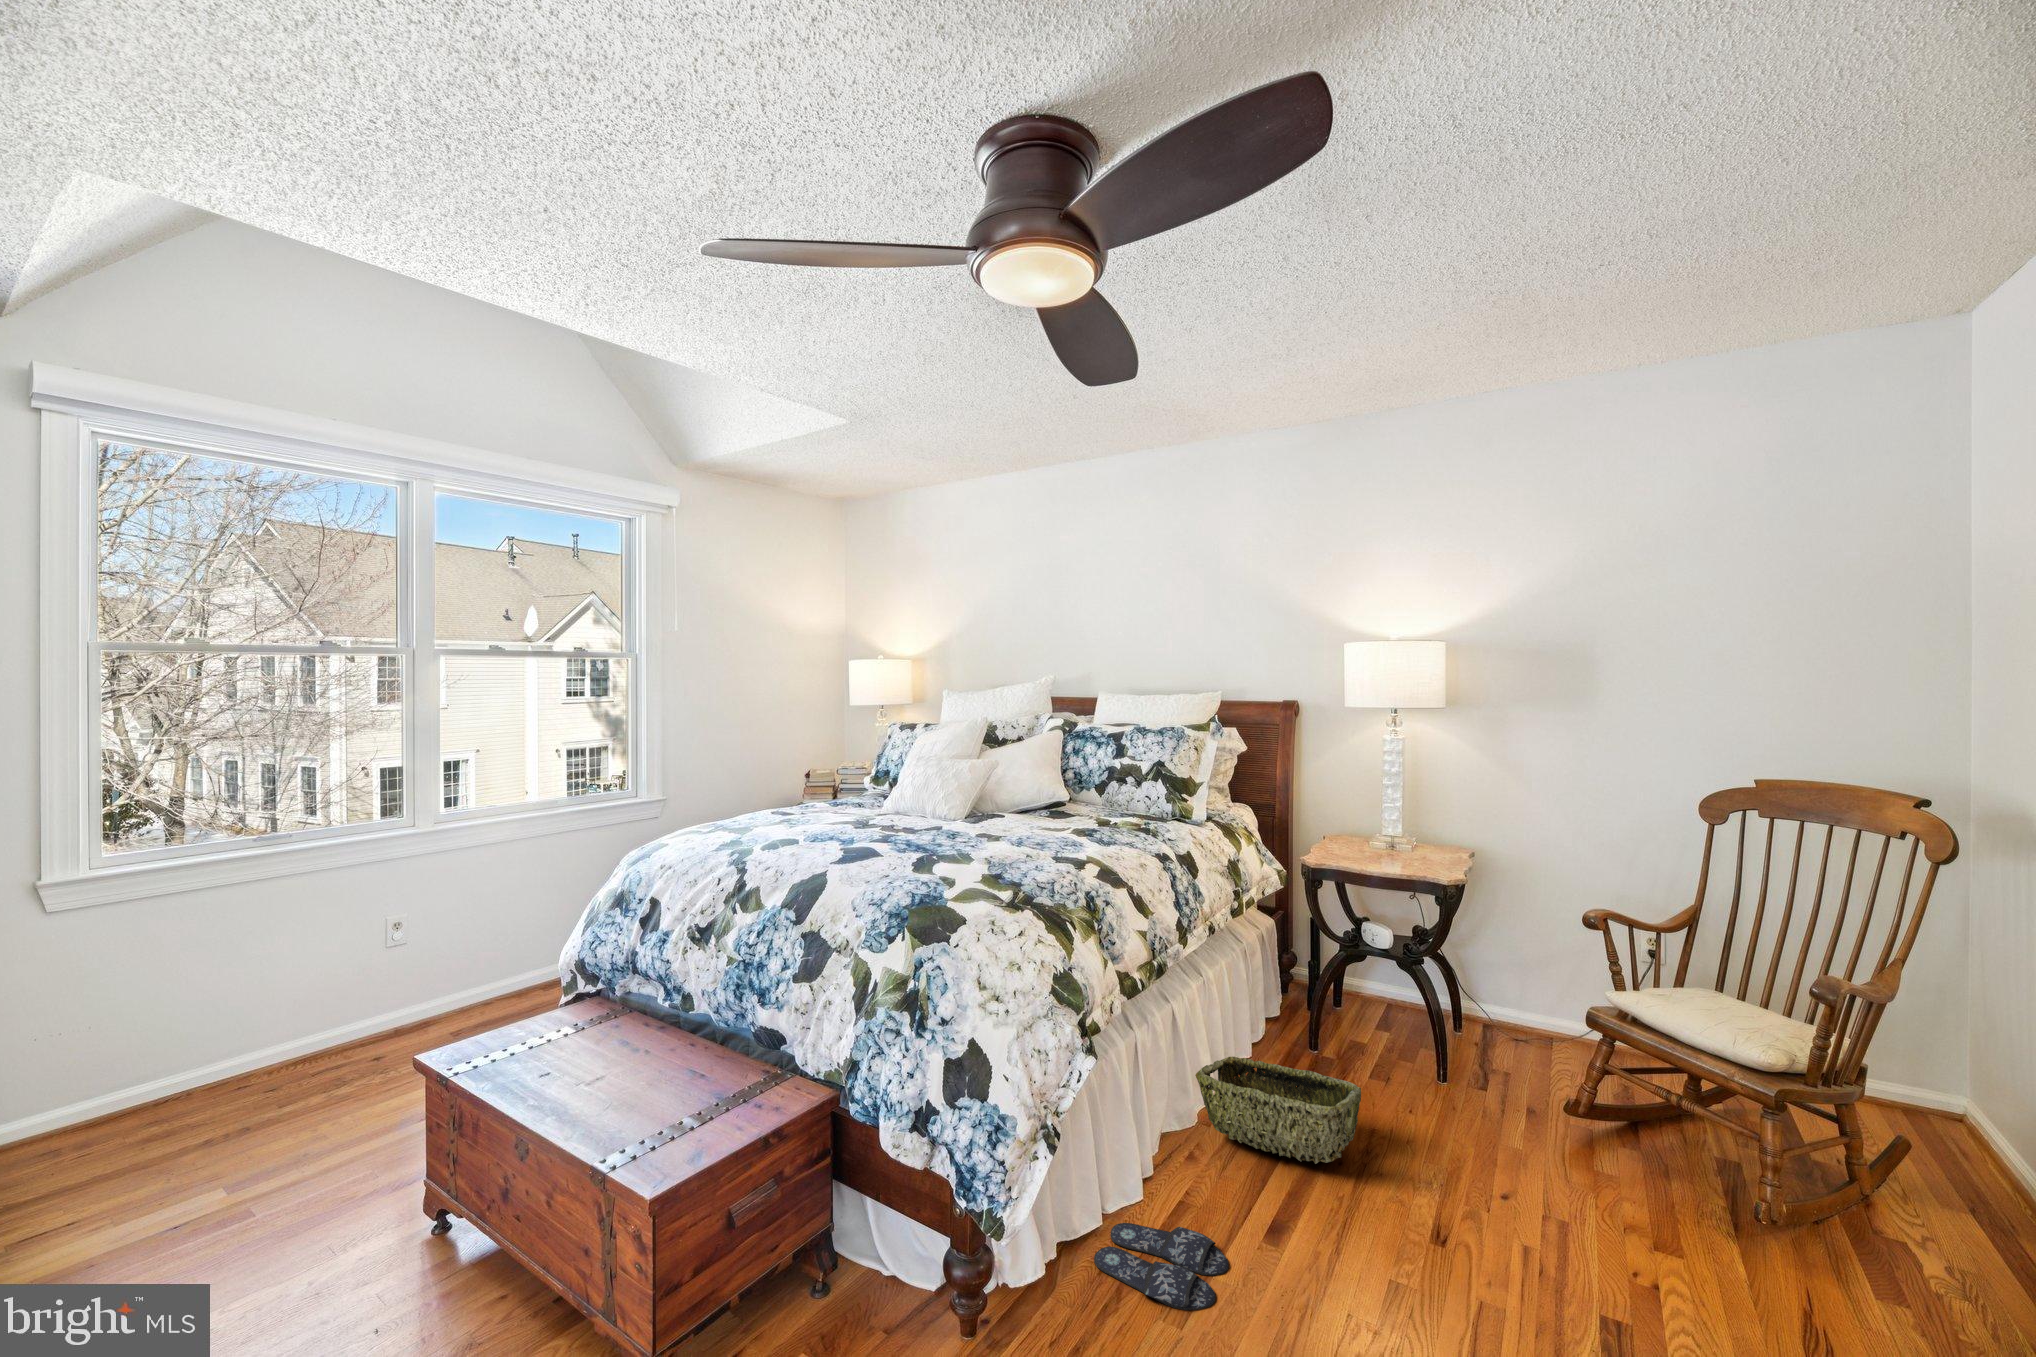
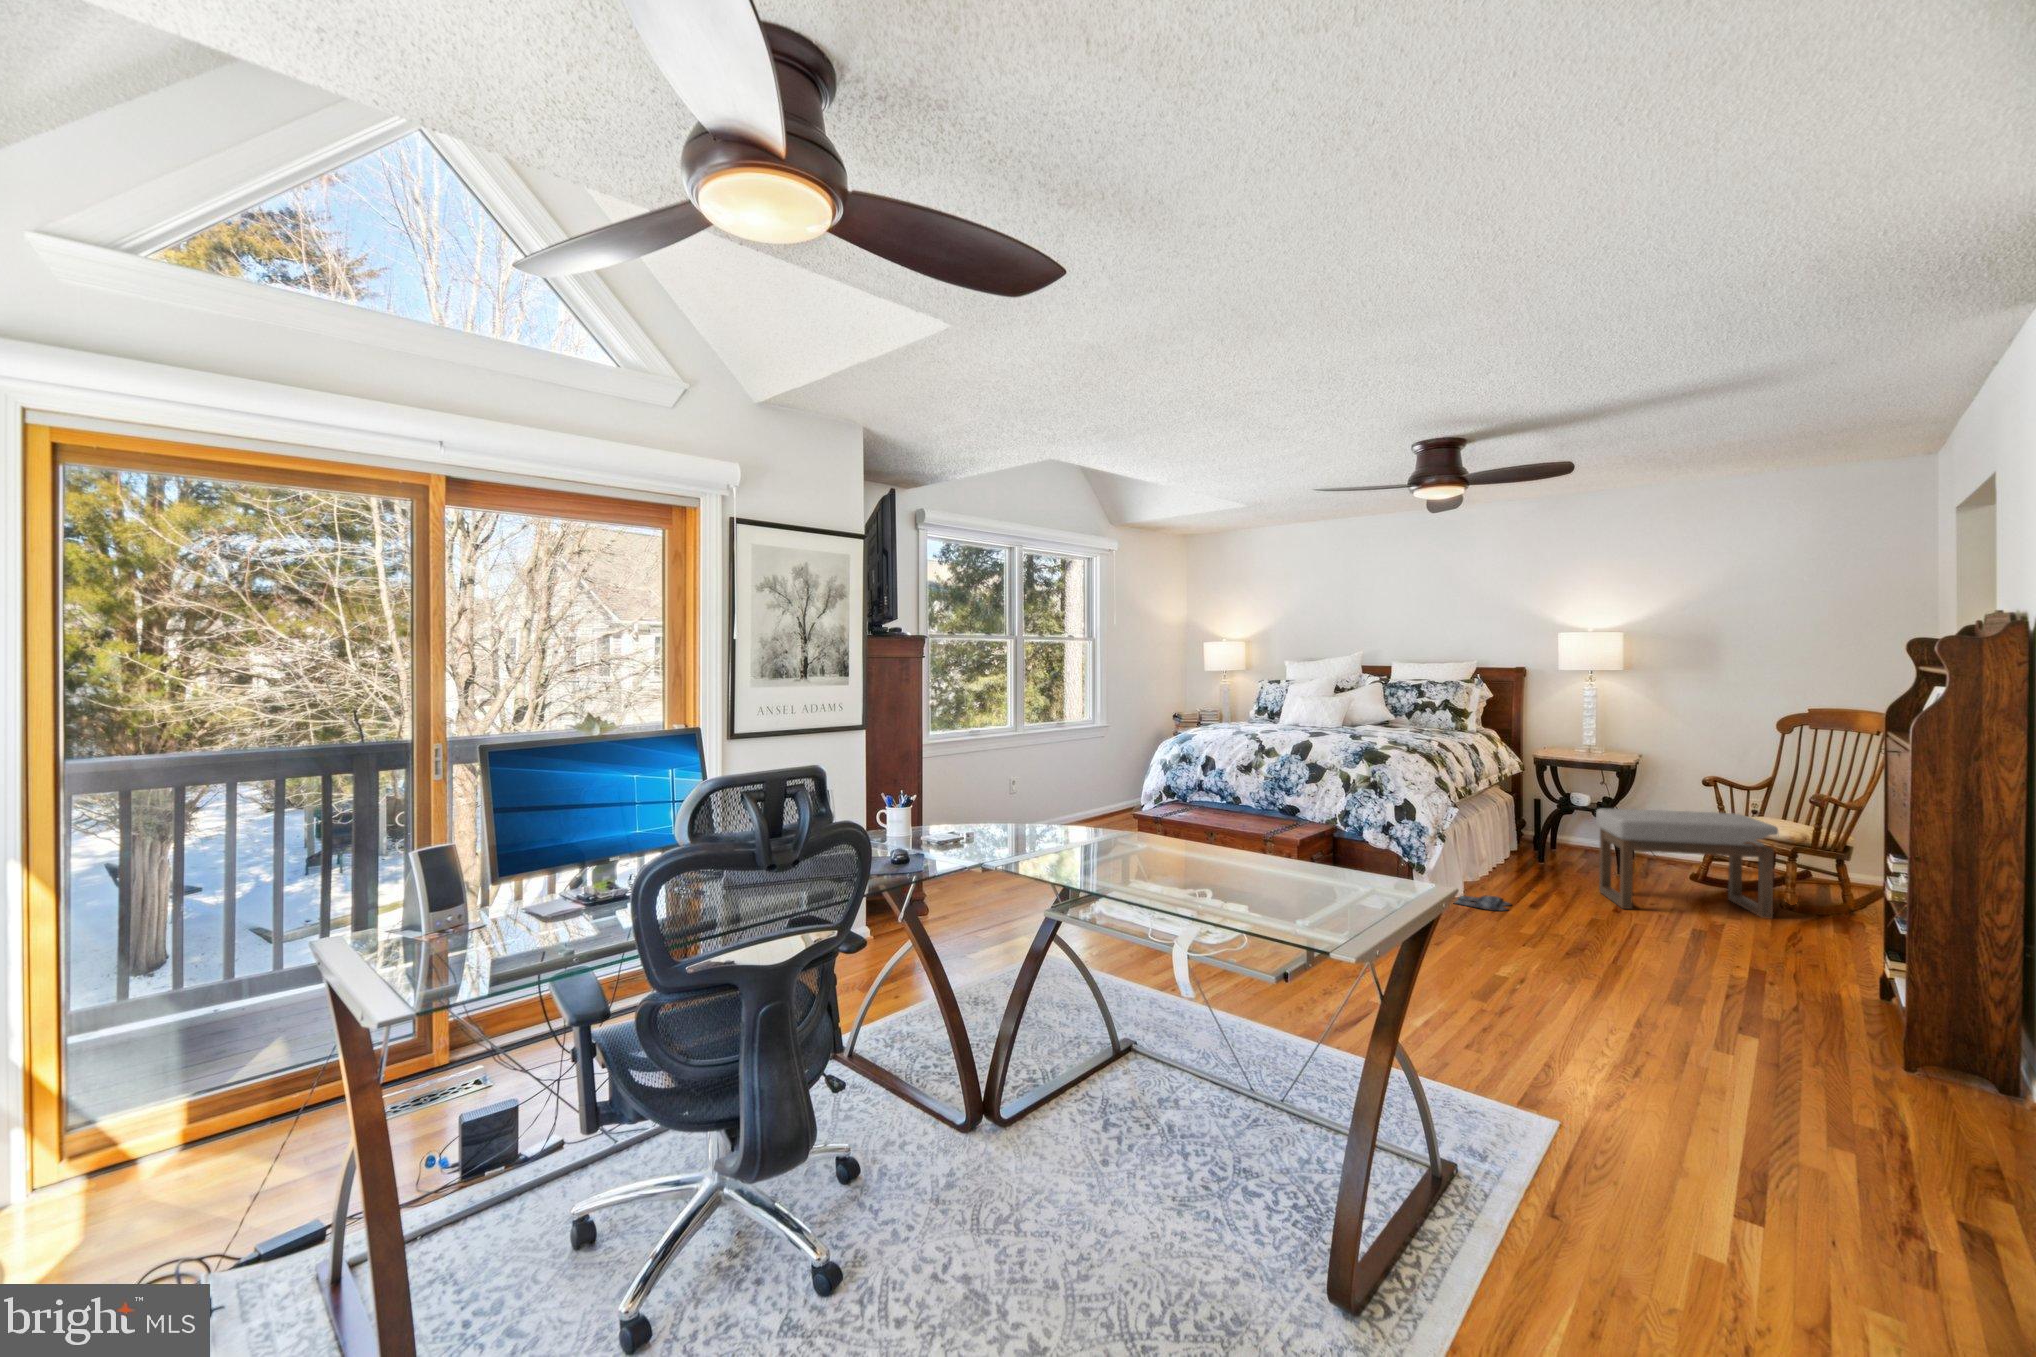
ottoman: none [1405,1004,1795,1298] -> present [1596,809,1778,918]
woven basket: present [1195,1057,1361,1164] -> none [1482,847,1572,886]

